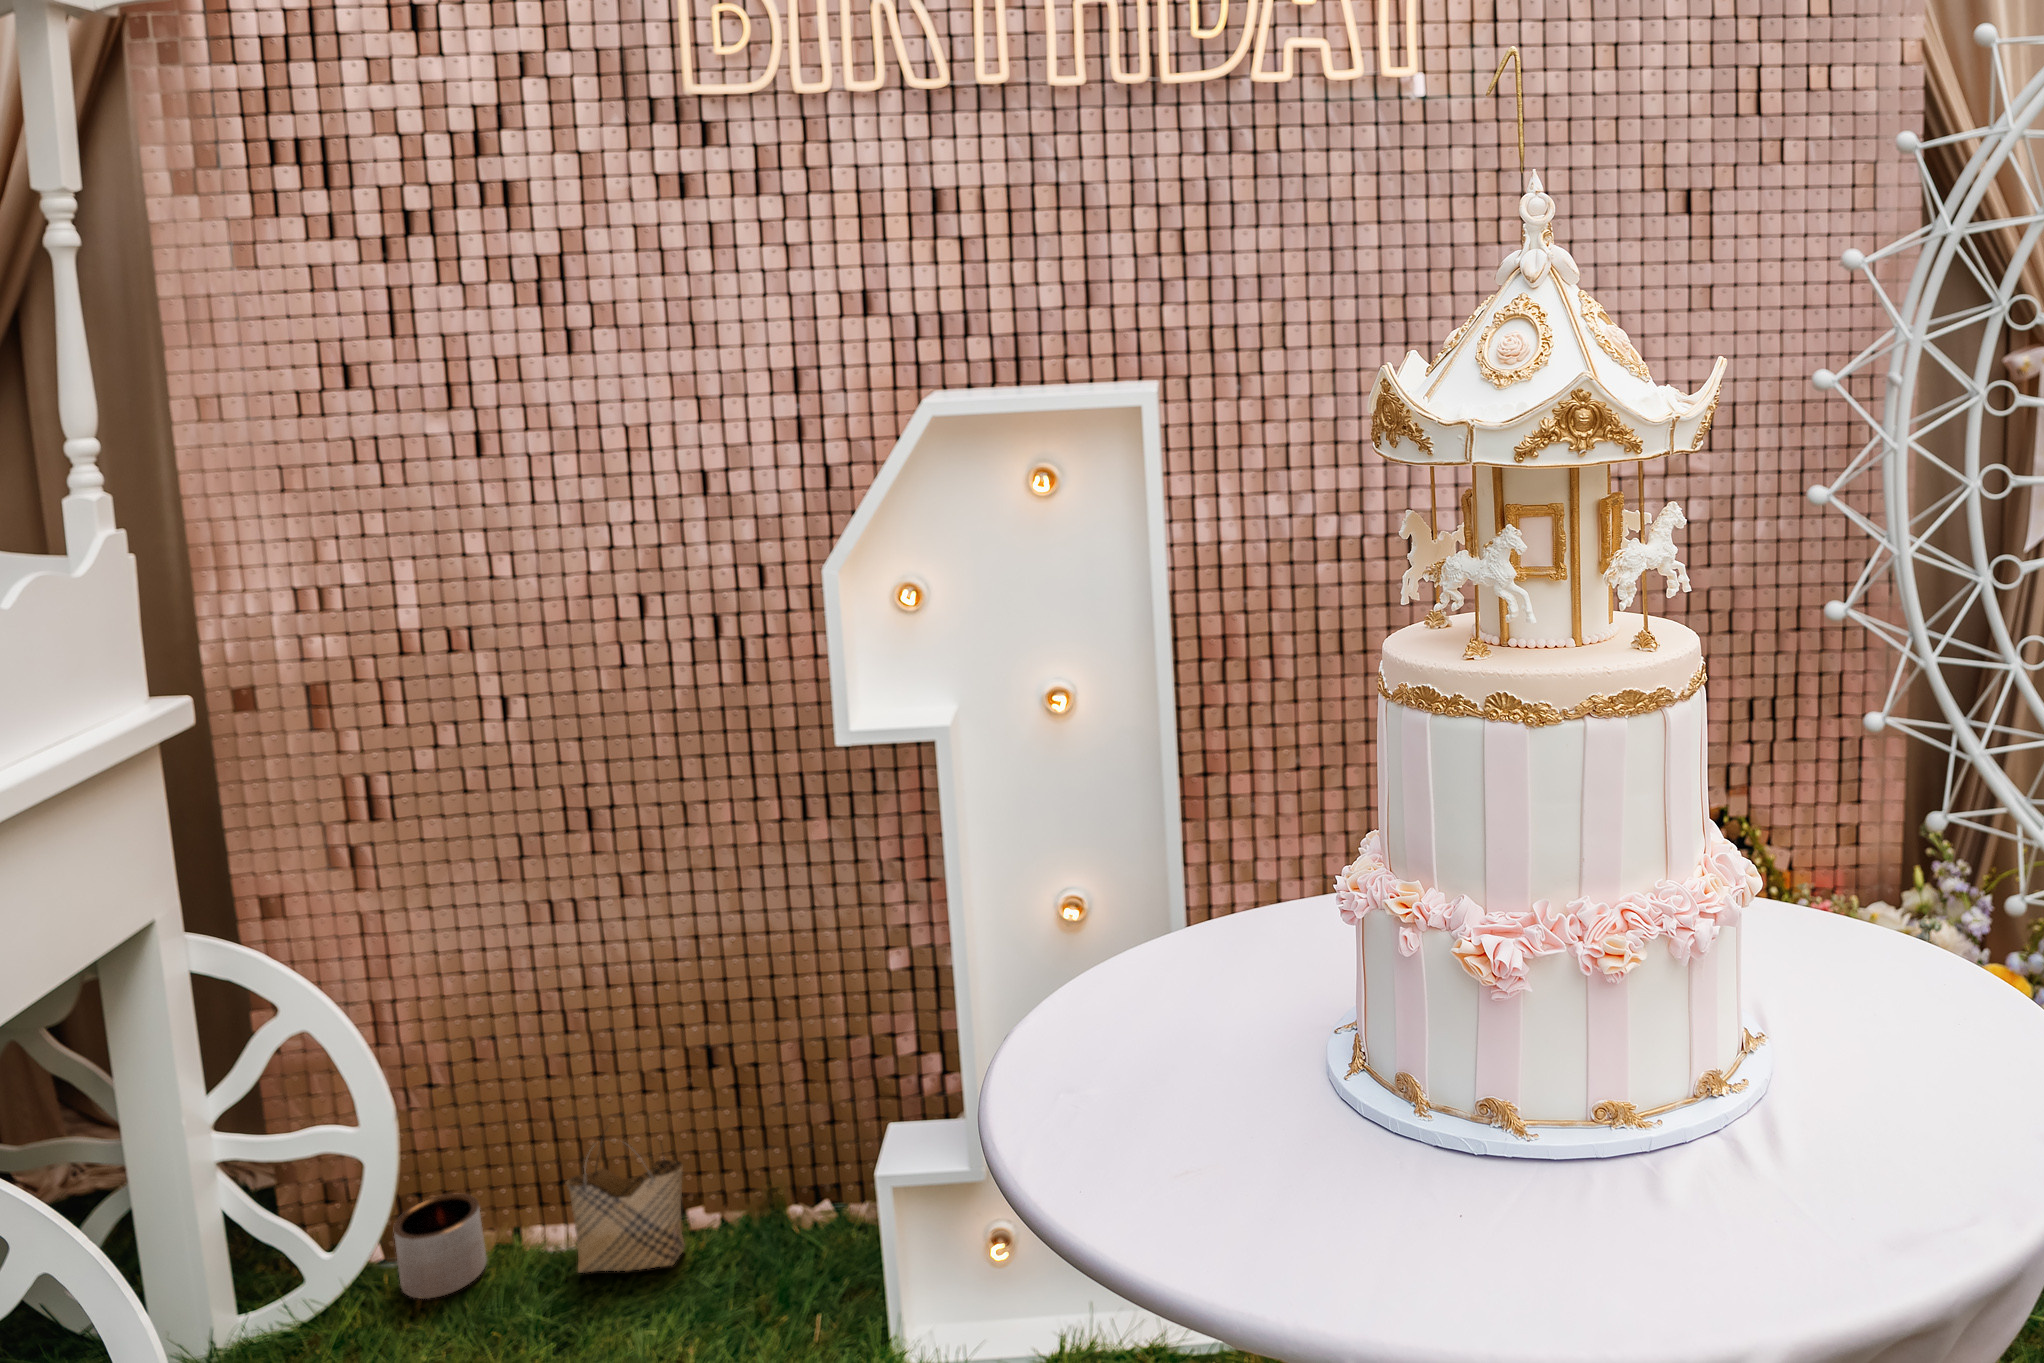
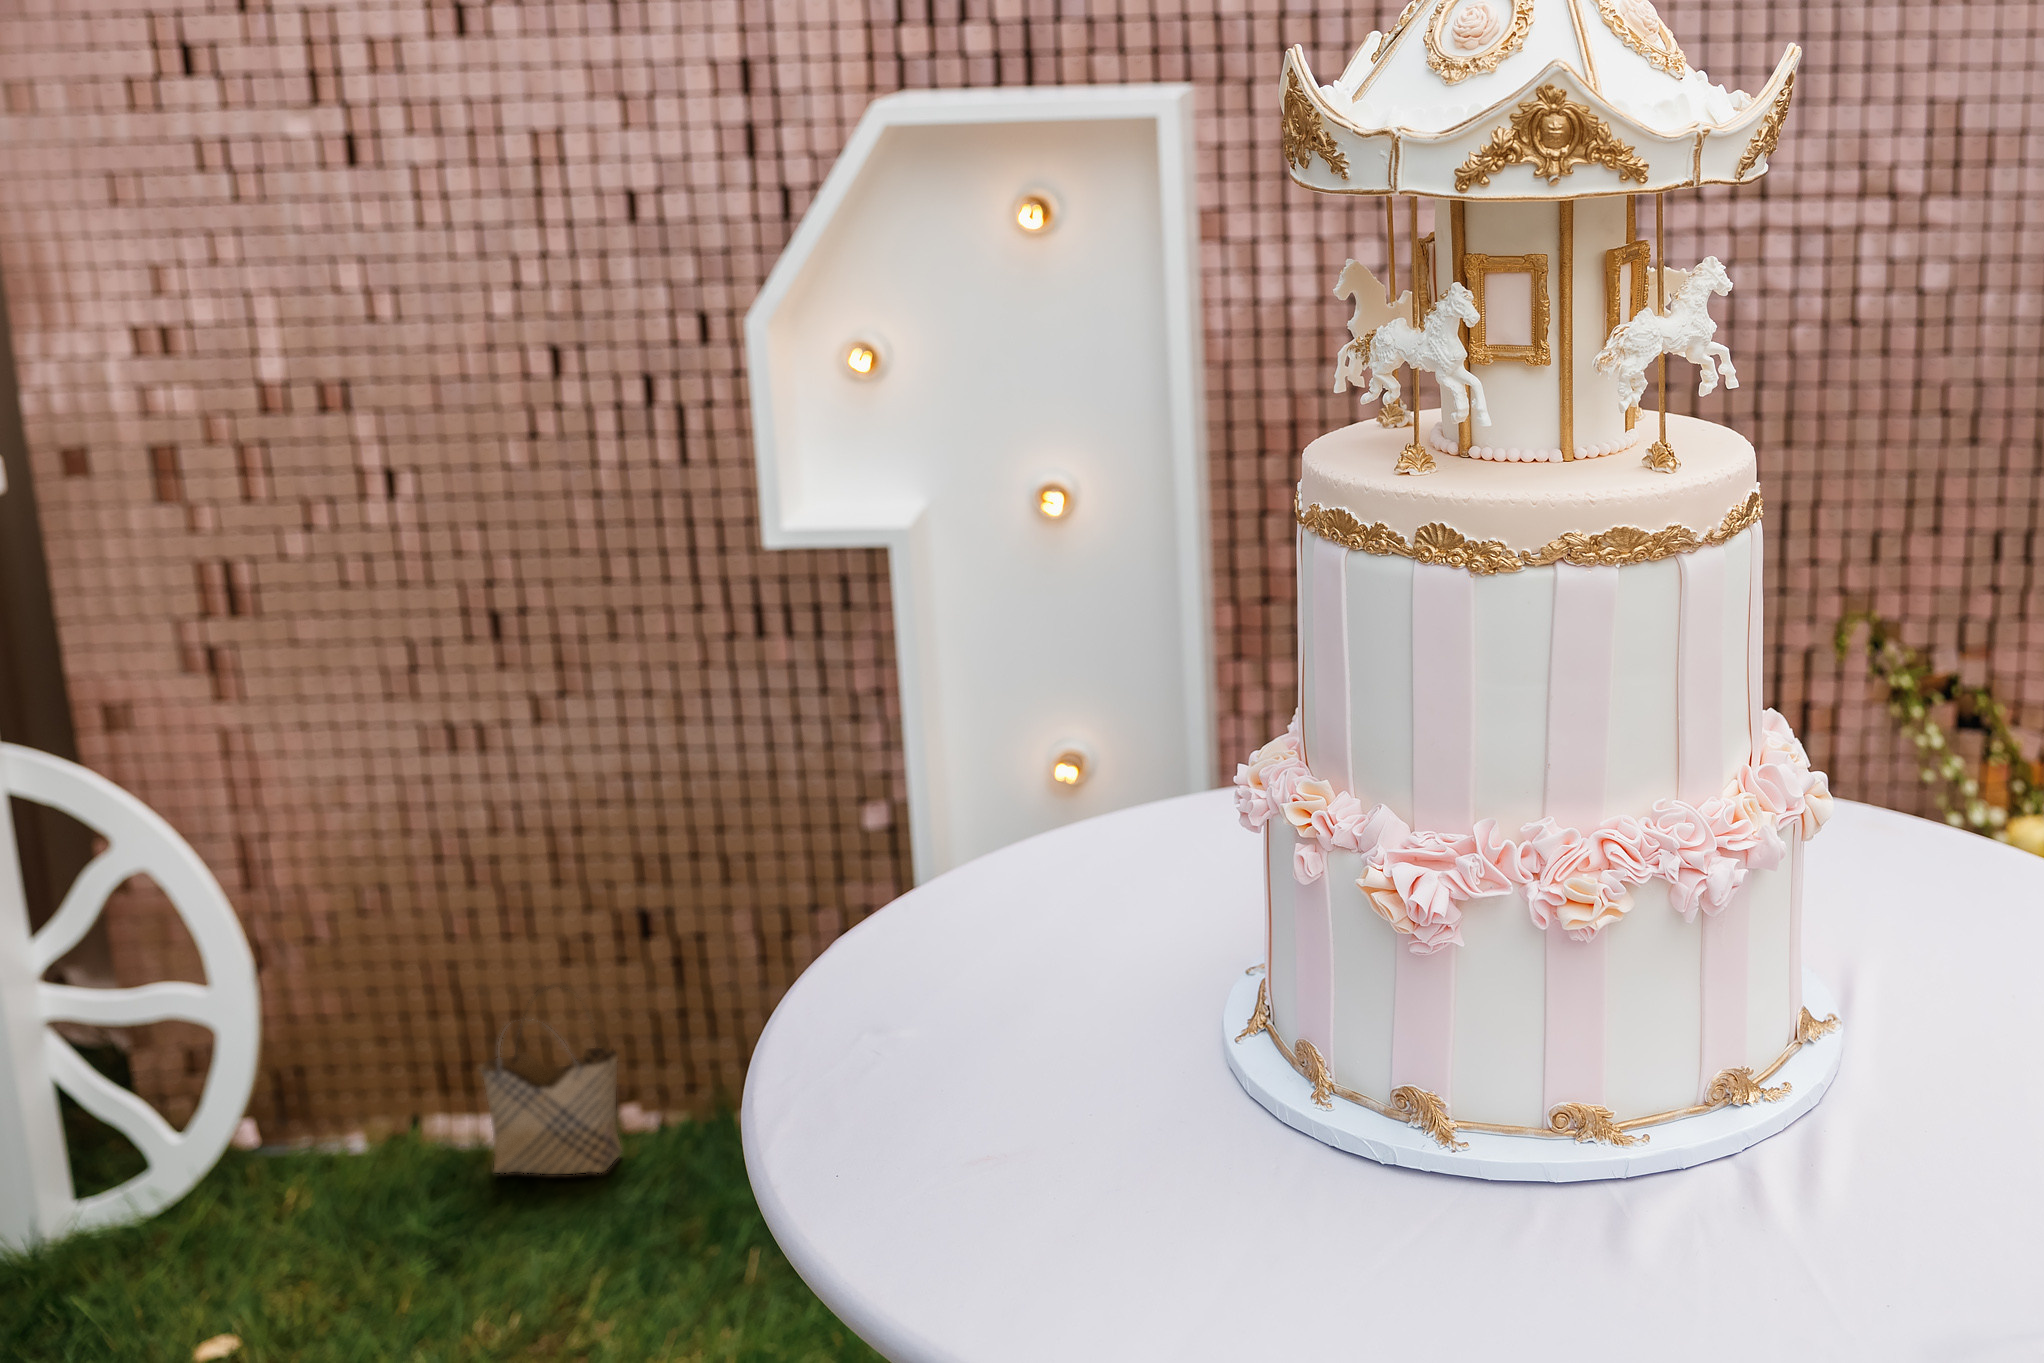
planter: present [393,1193,487,1299] -> none [280,1071,392,1190]

